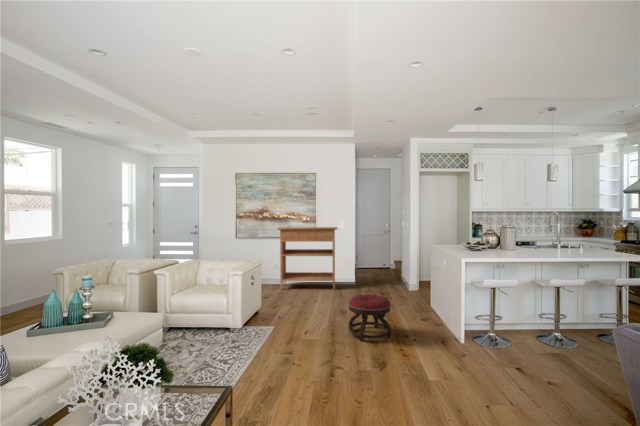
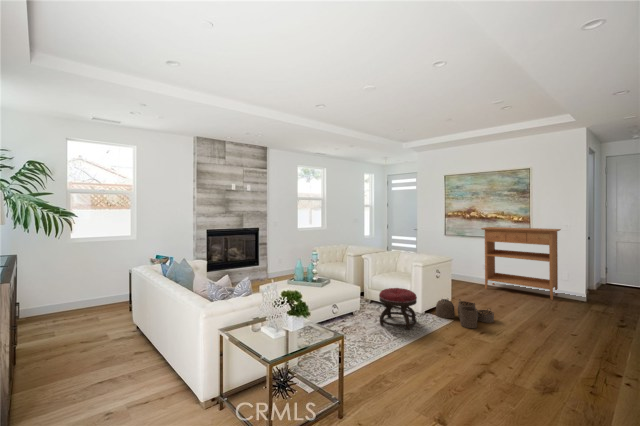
ottoman: present [349,294,391,341] -> present [379,288,417,330]
woven basket: none [253,303,308,331] -> present [436,299,494,328]

